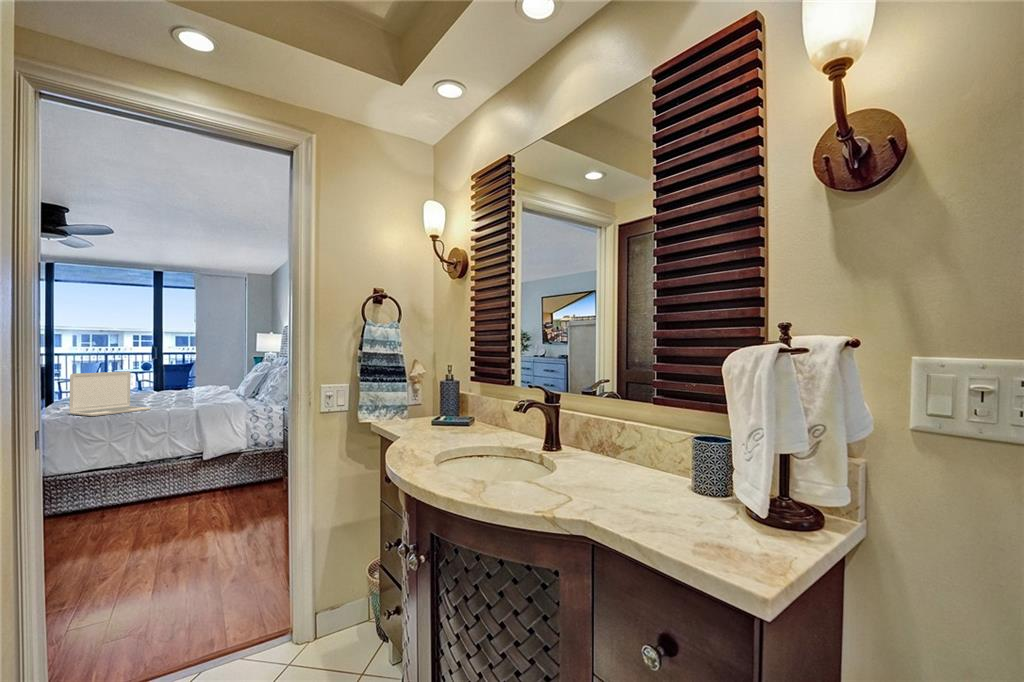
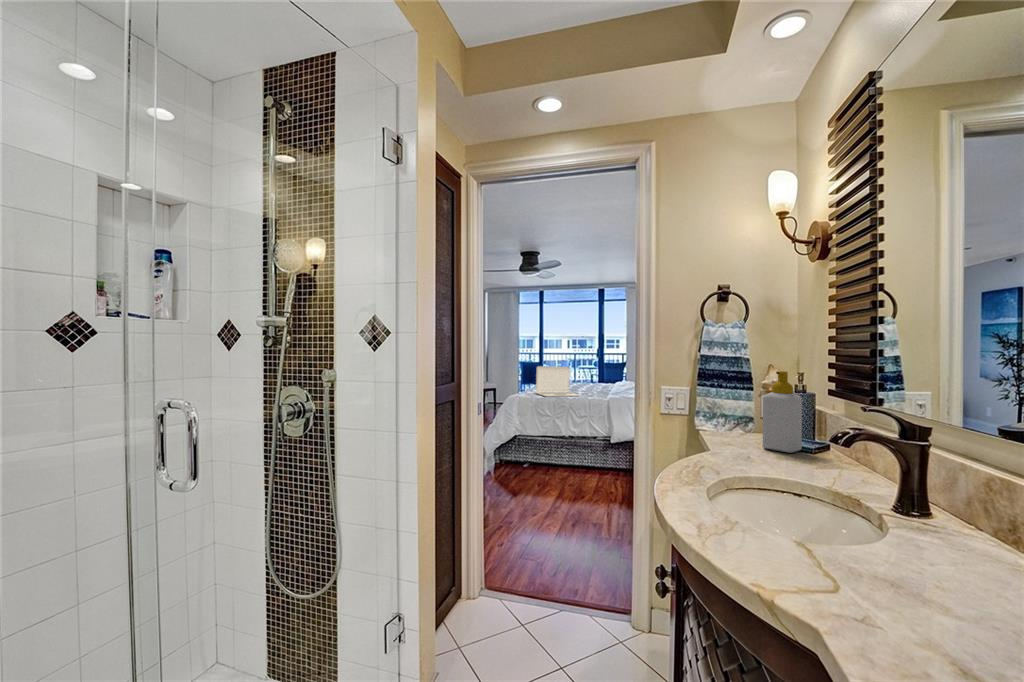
soap bottle: none [425,364,450,428] -> present [763,371,802,453]

